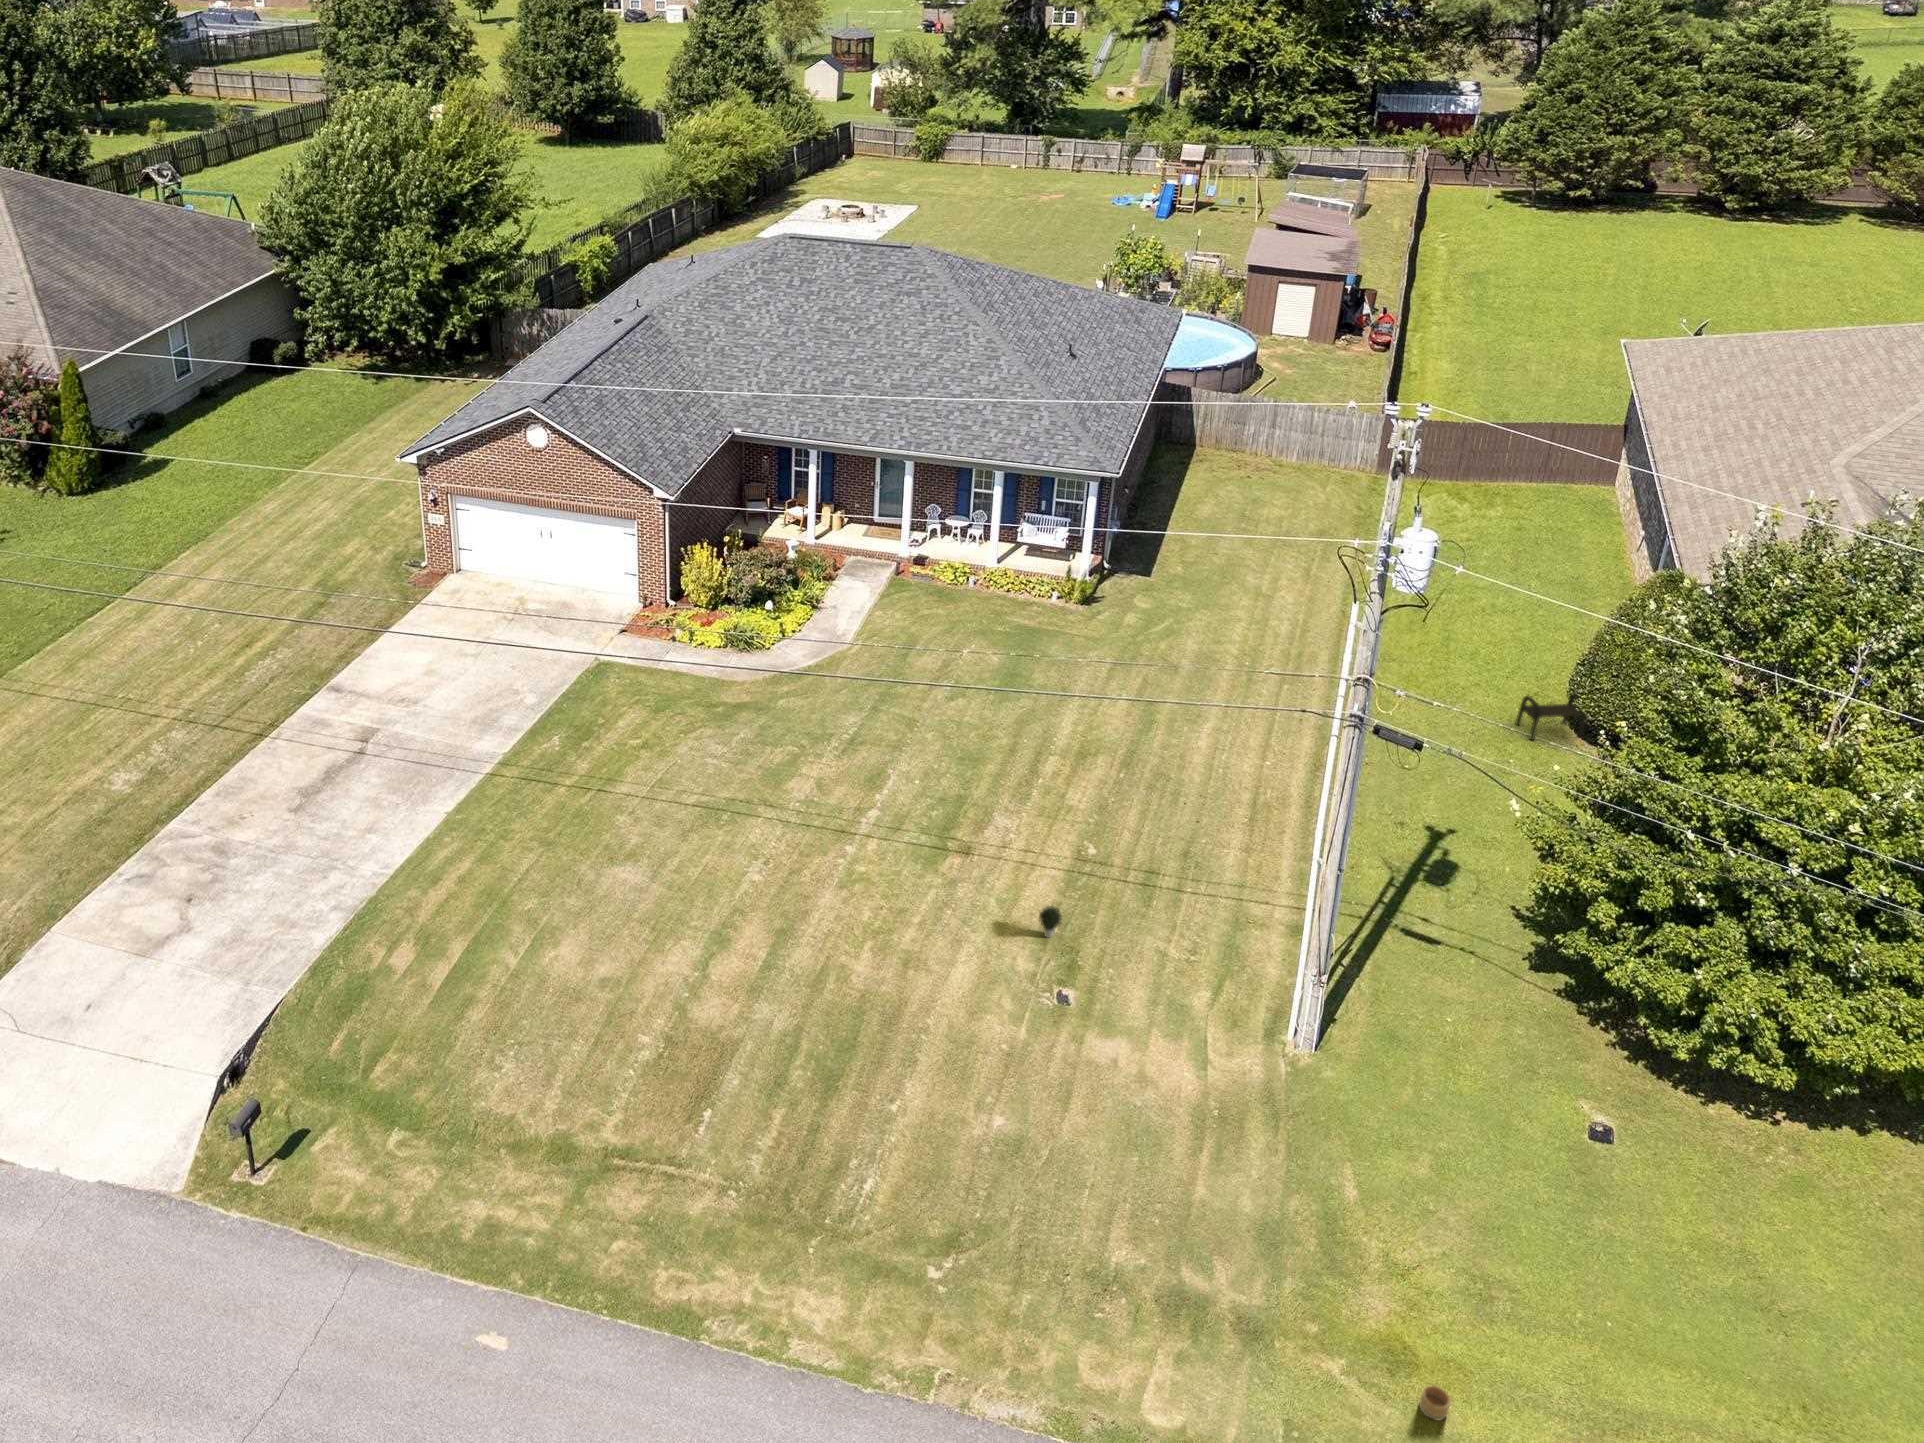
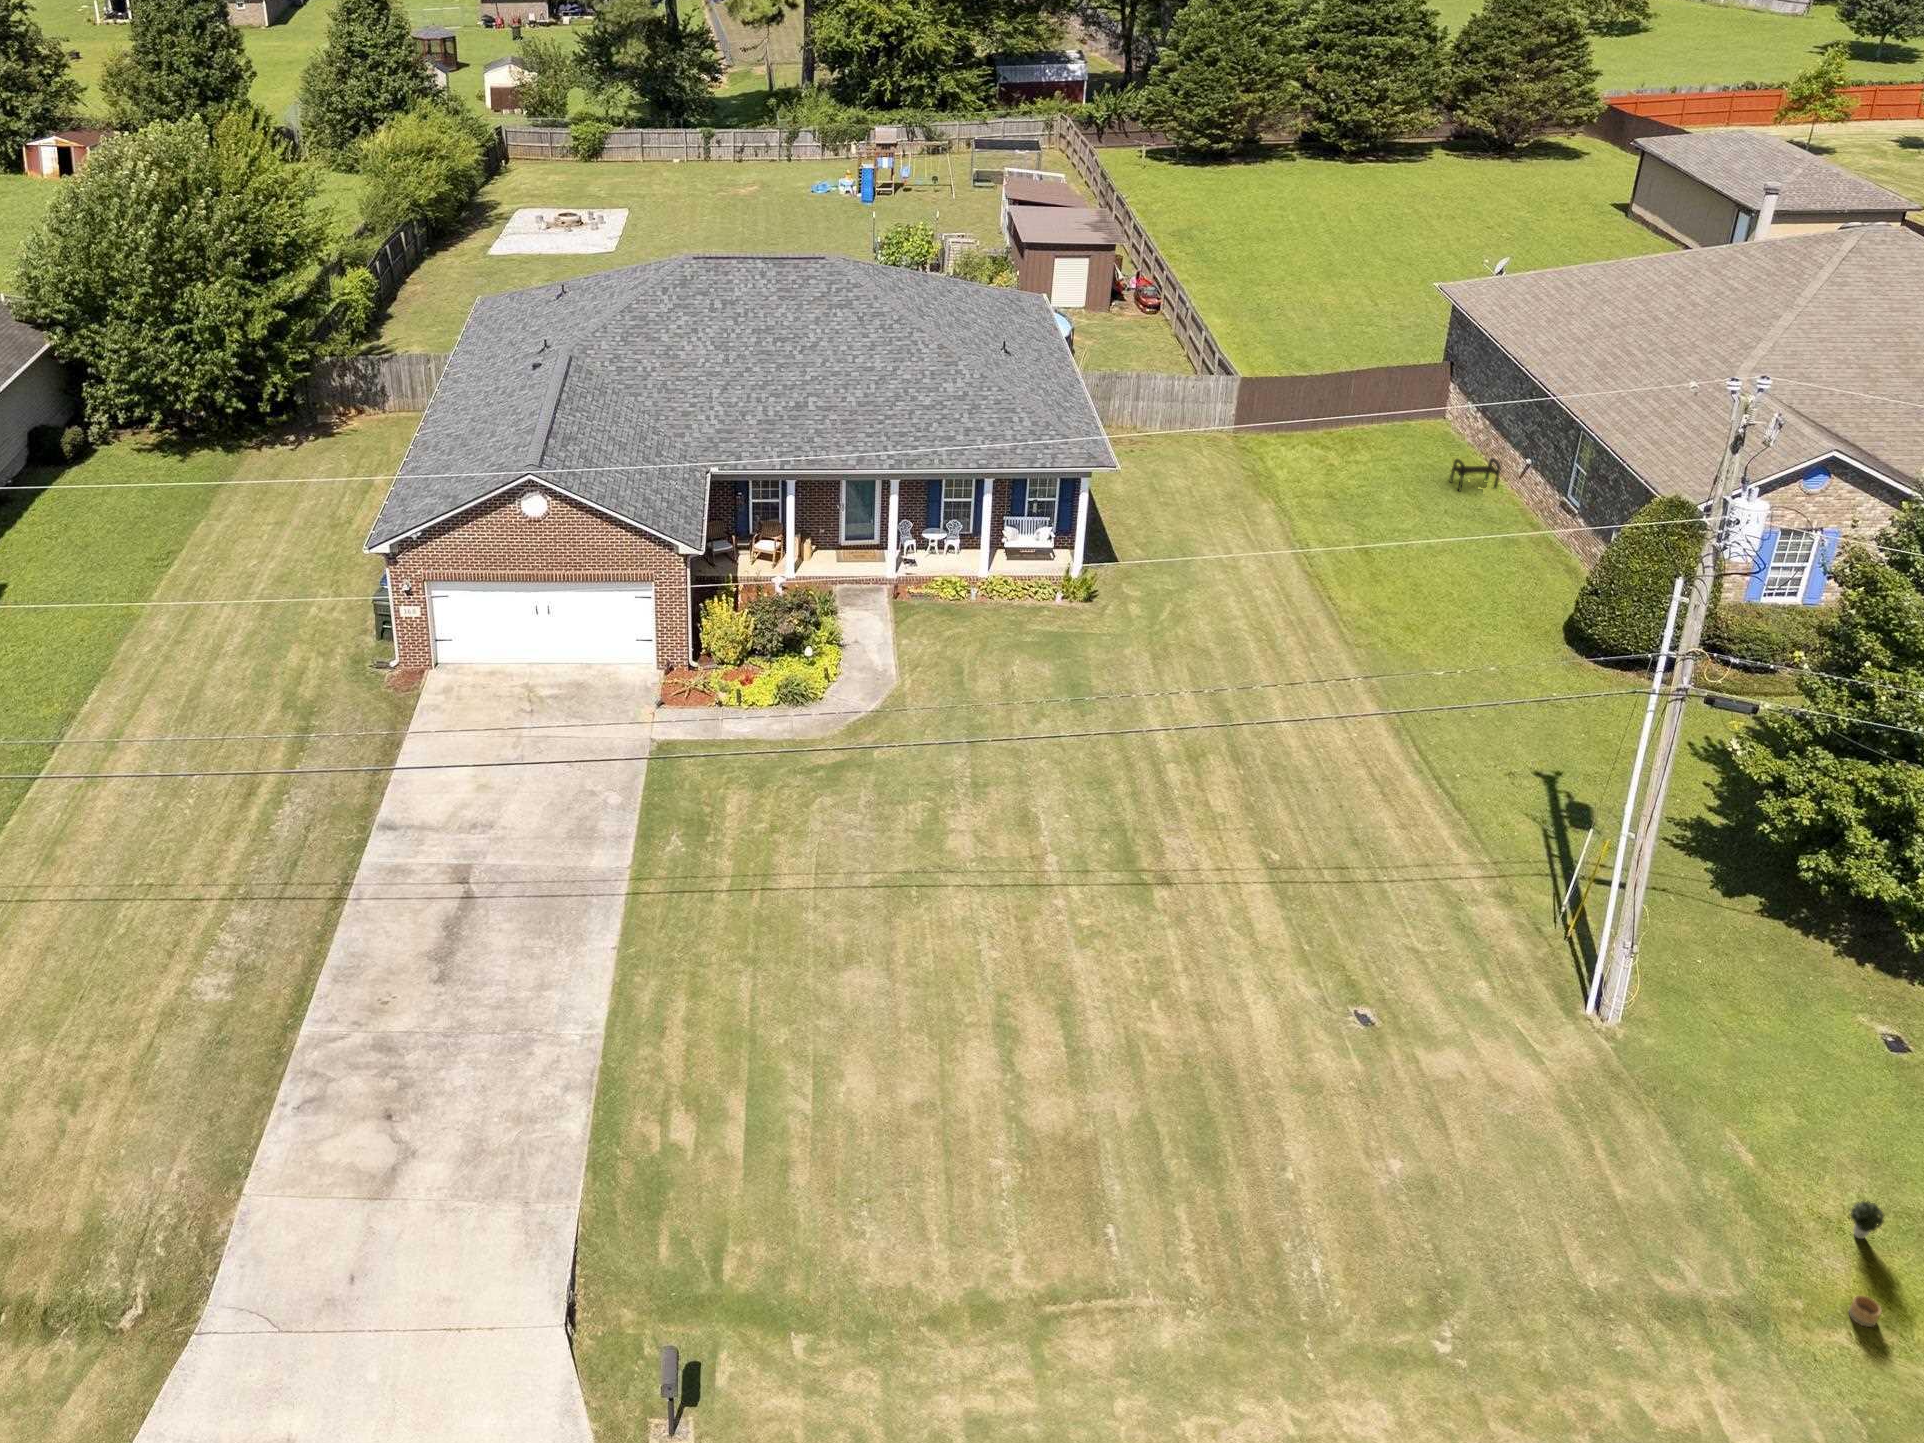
bench: present [1516,694,1586,740] -> present [1450,458,1501,491]
potted plant: present [1039,906,1062,938] -> present [1849,1201,1885,1239]

